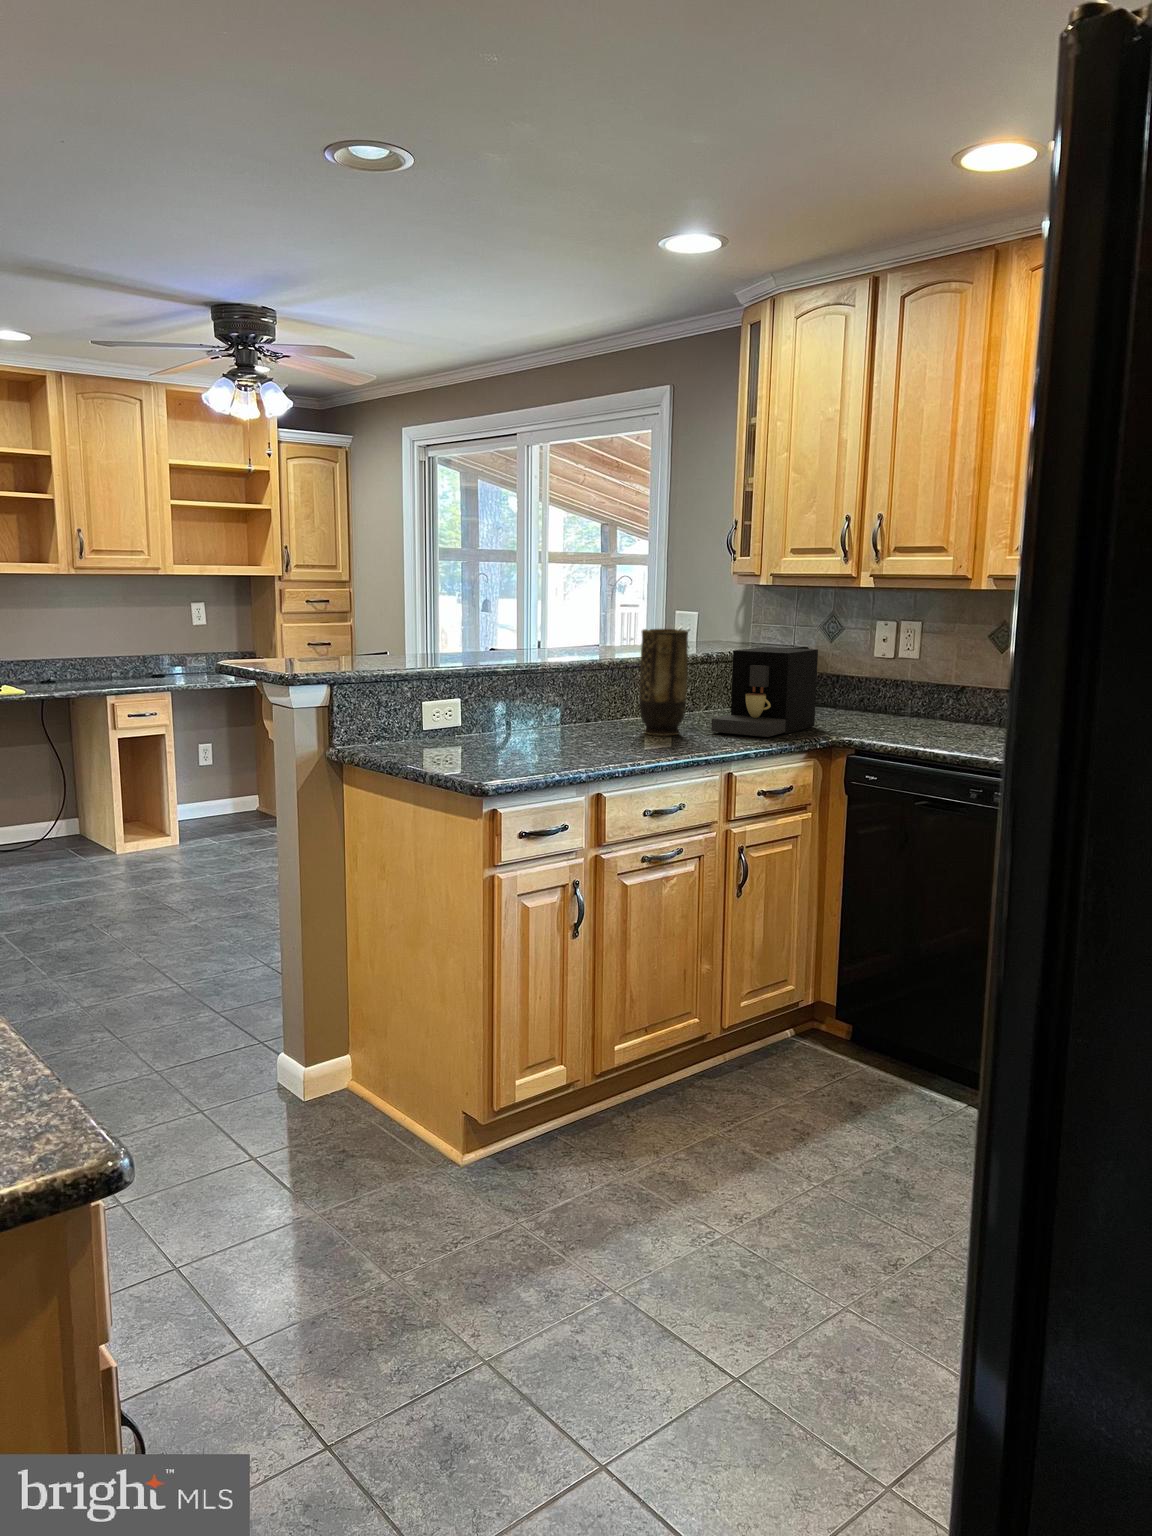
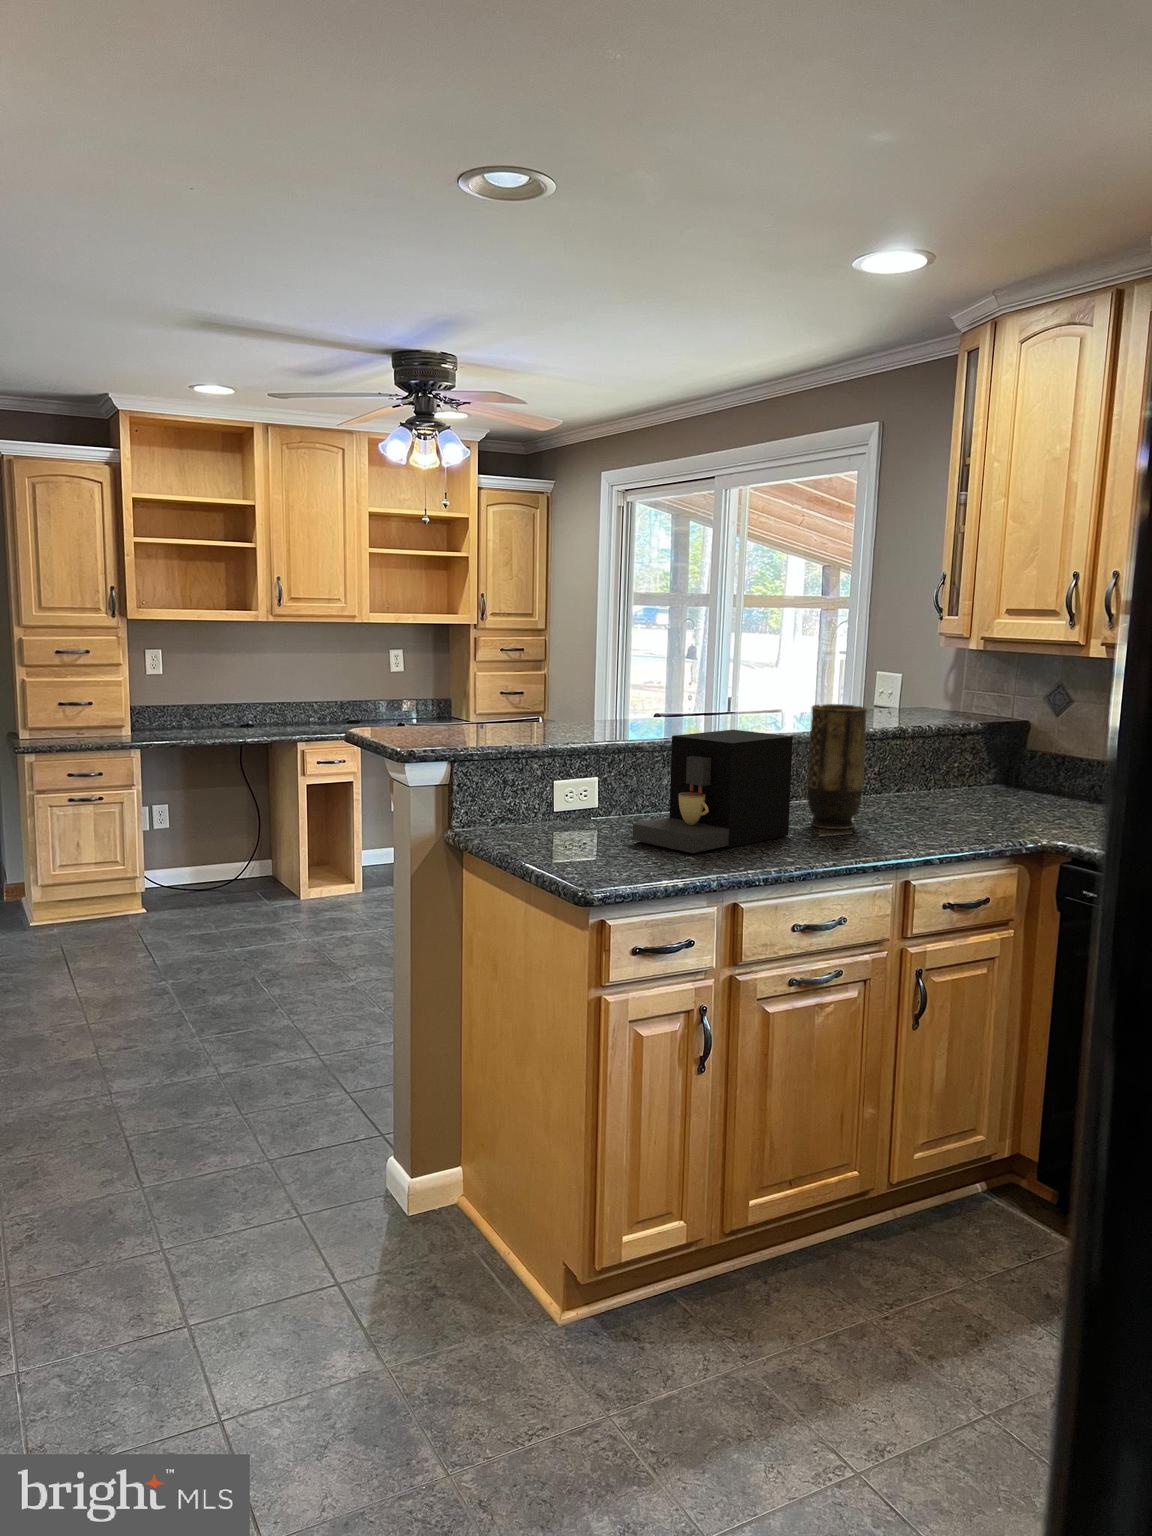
coffee maker: present [711,647,818,737] -> present [633,730,793,853]

